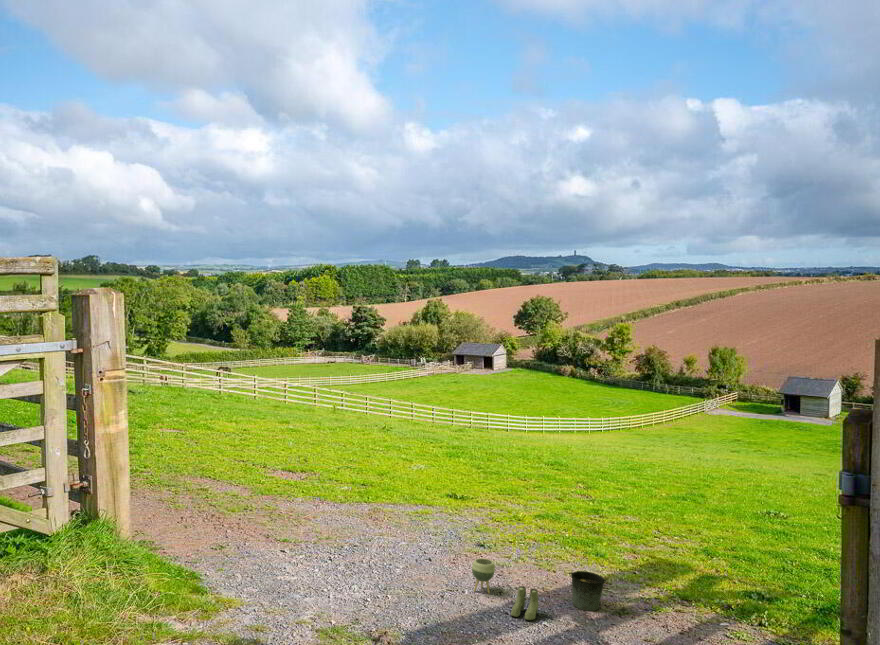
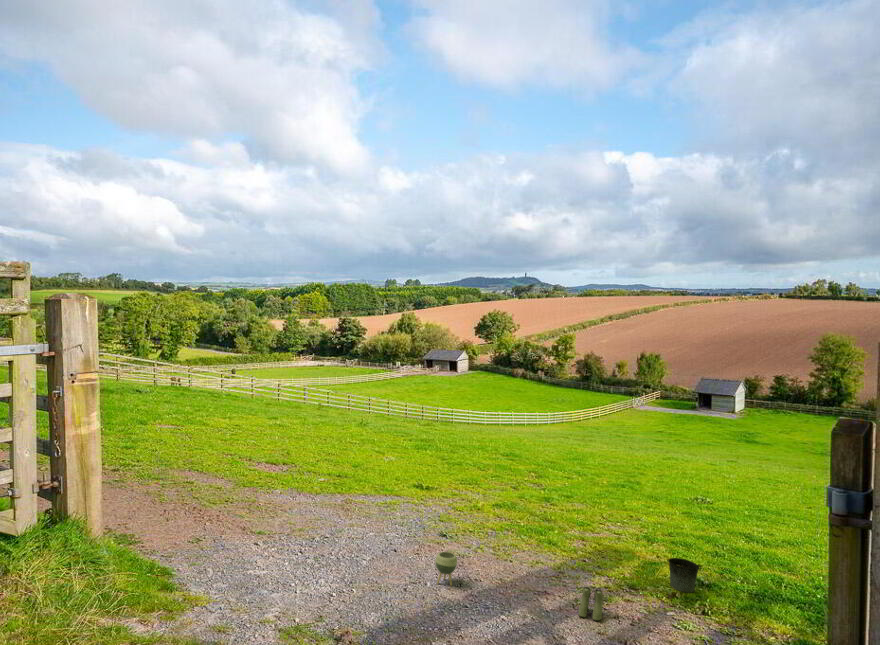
bucket: present [569,571,607,611] -> present [667,558,701,593]
boots: present [511,586,539,620] -> present [579,587,603,621]

